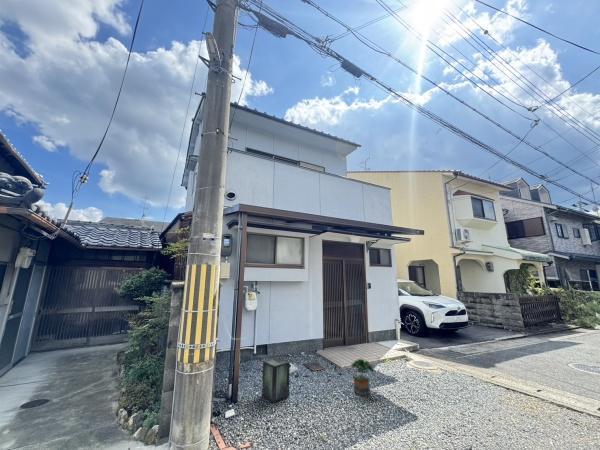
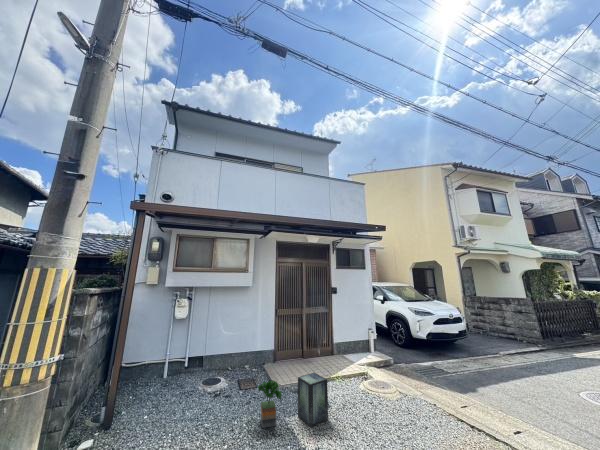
storage box: present [262,358,290,403] -> present [298,373,328,427]

